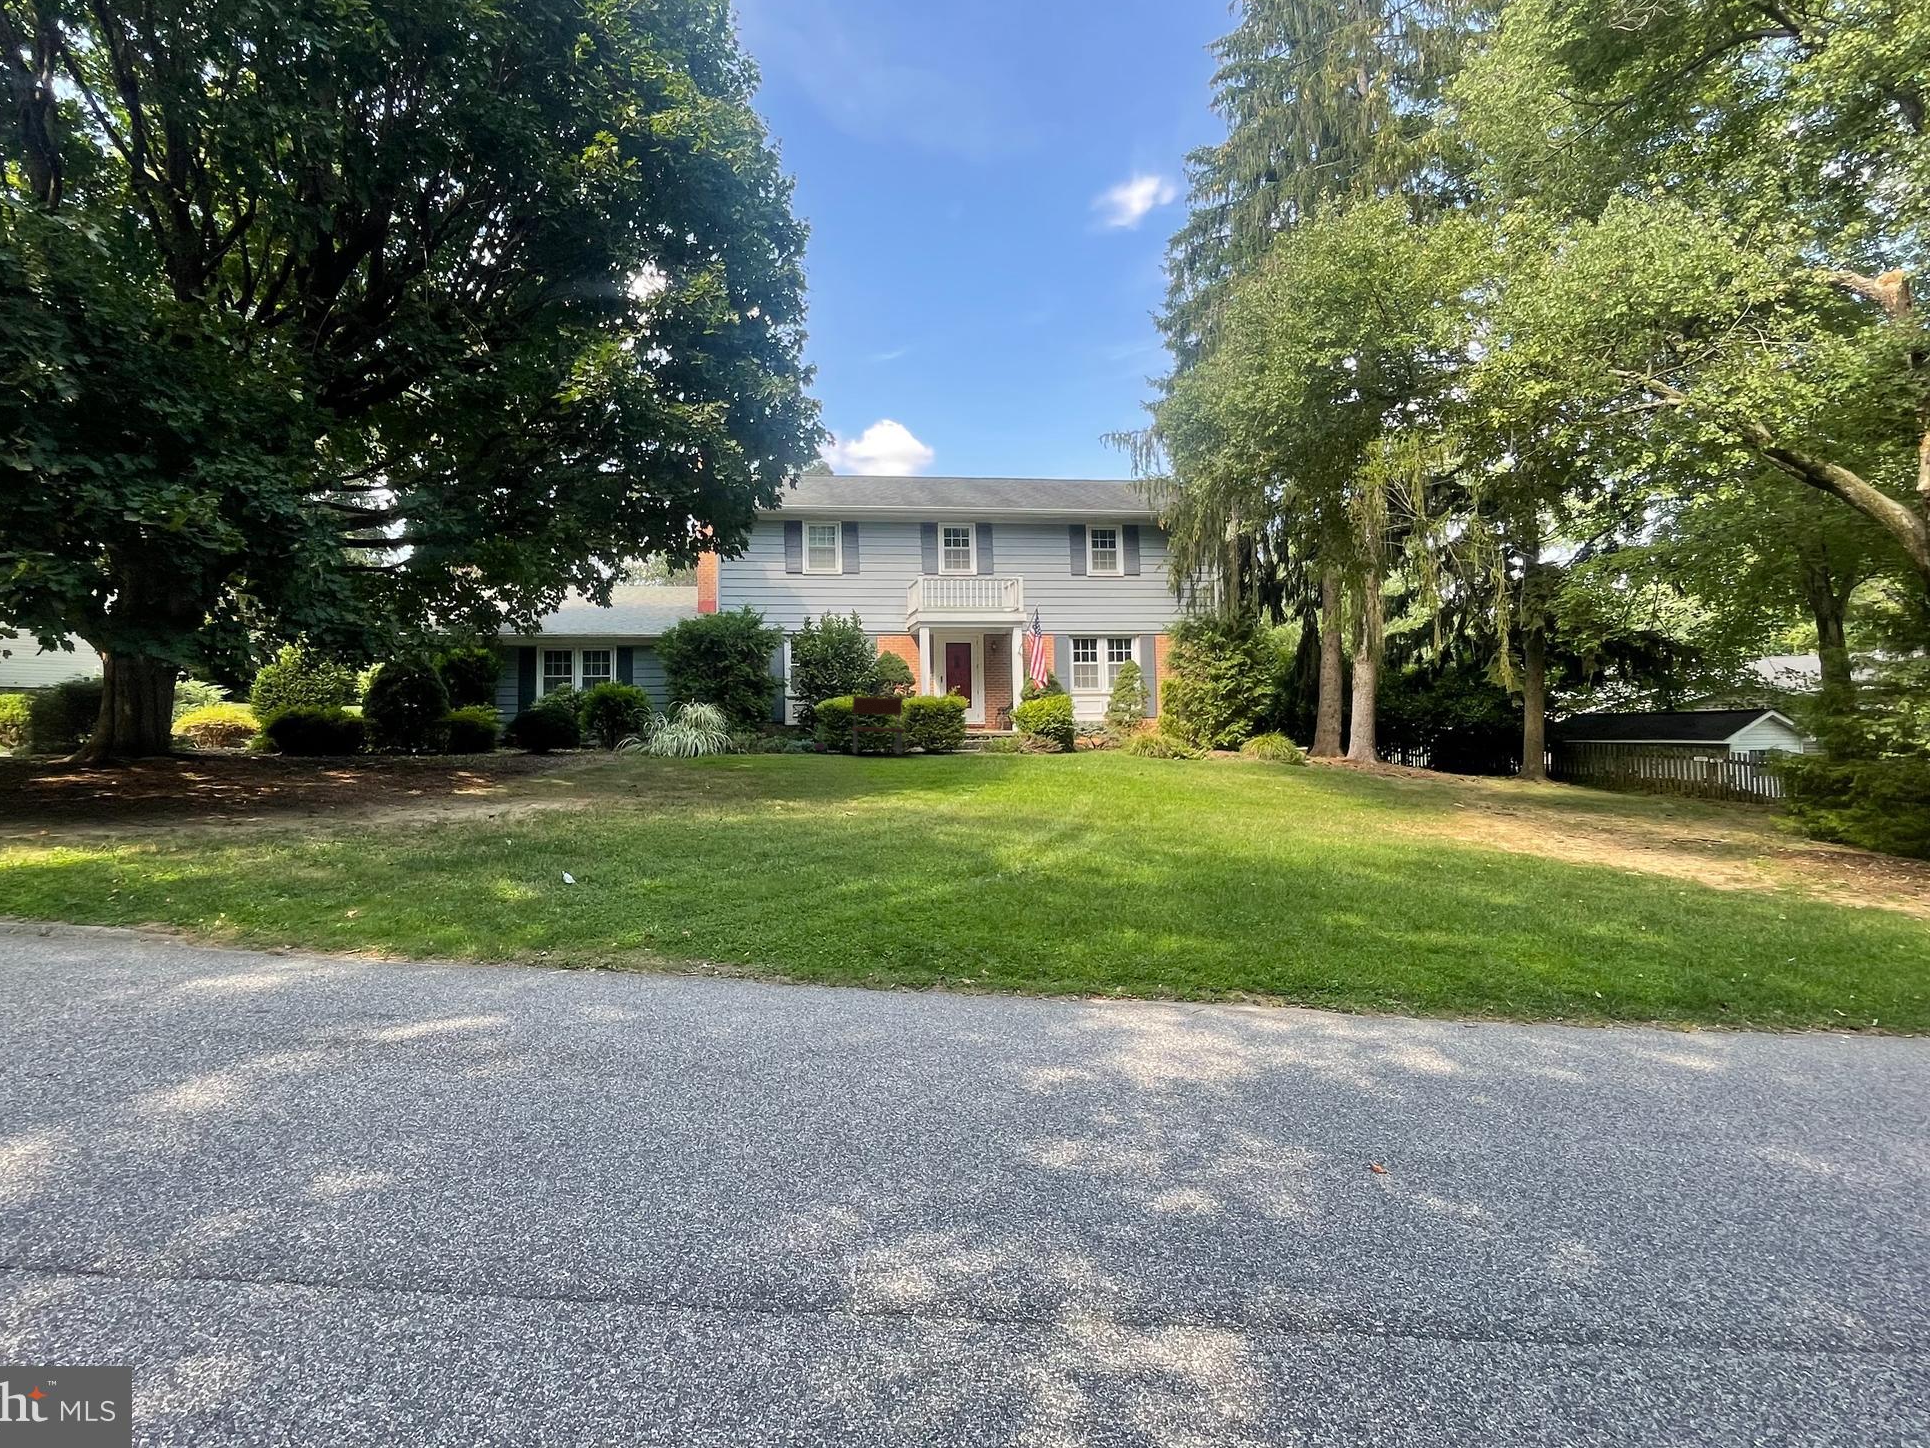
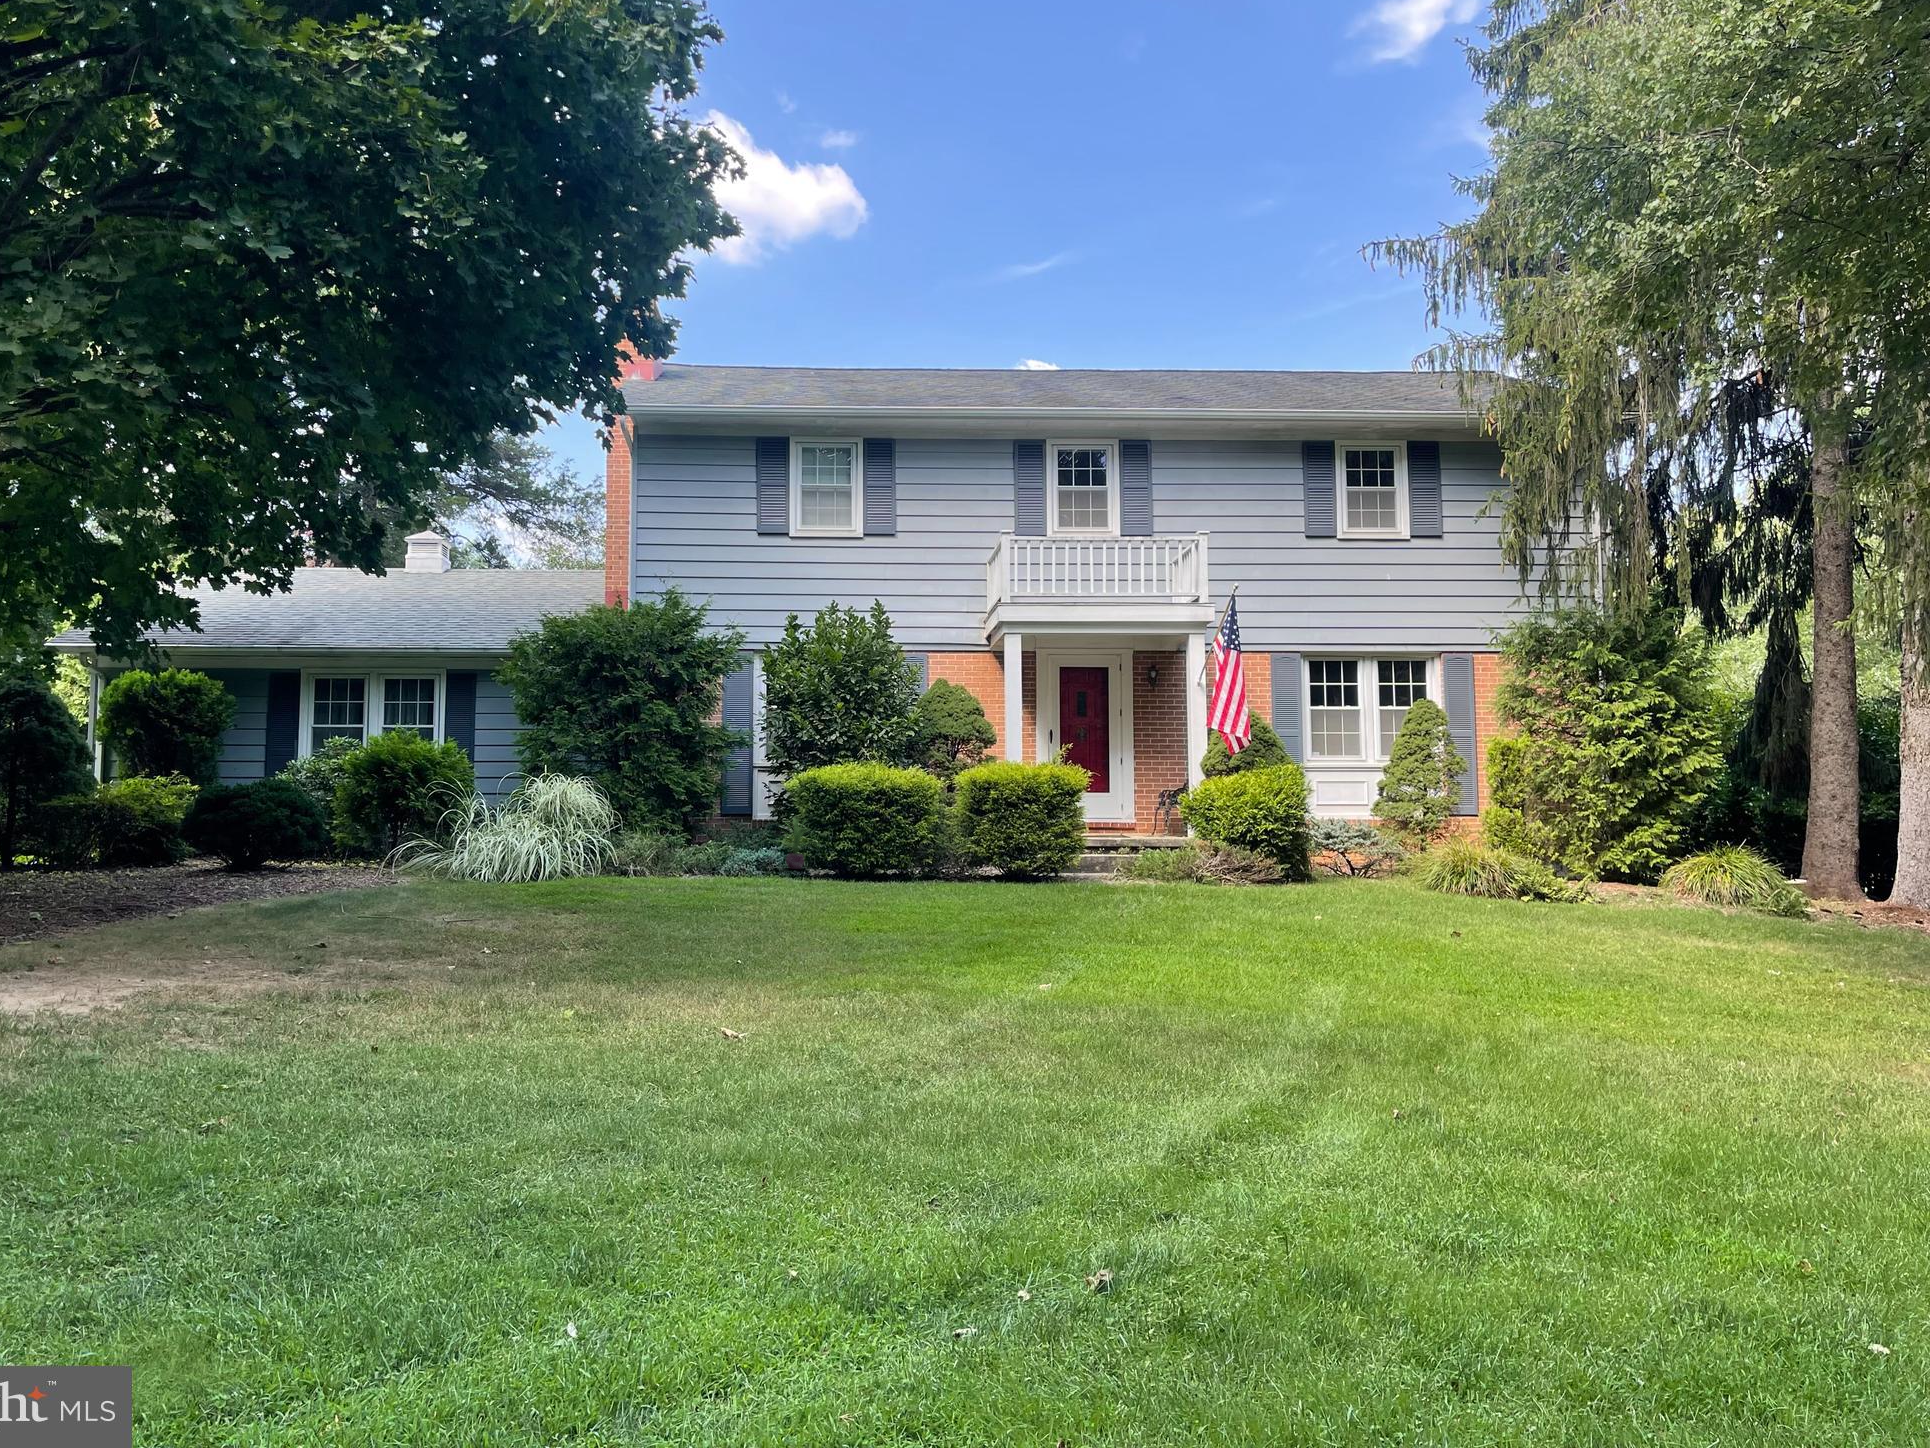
bench: present [852,696,905,754] -> none [859,761,964,880]

